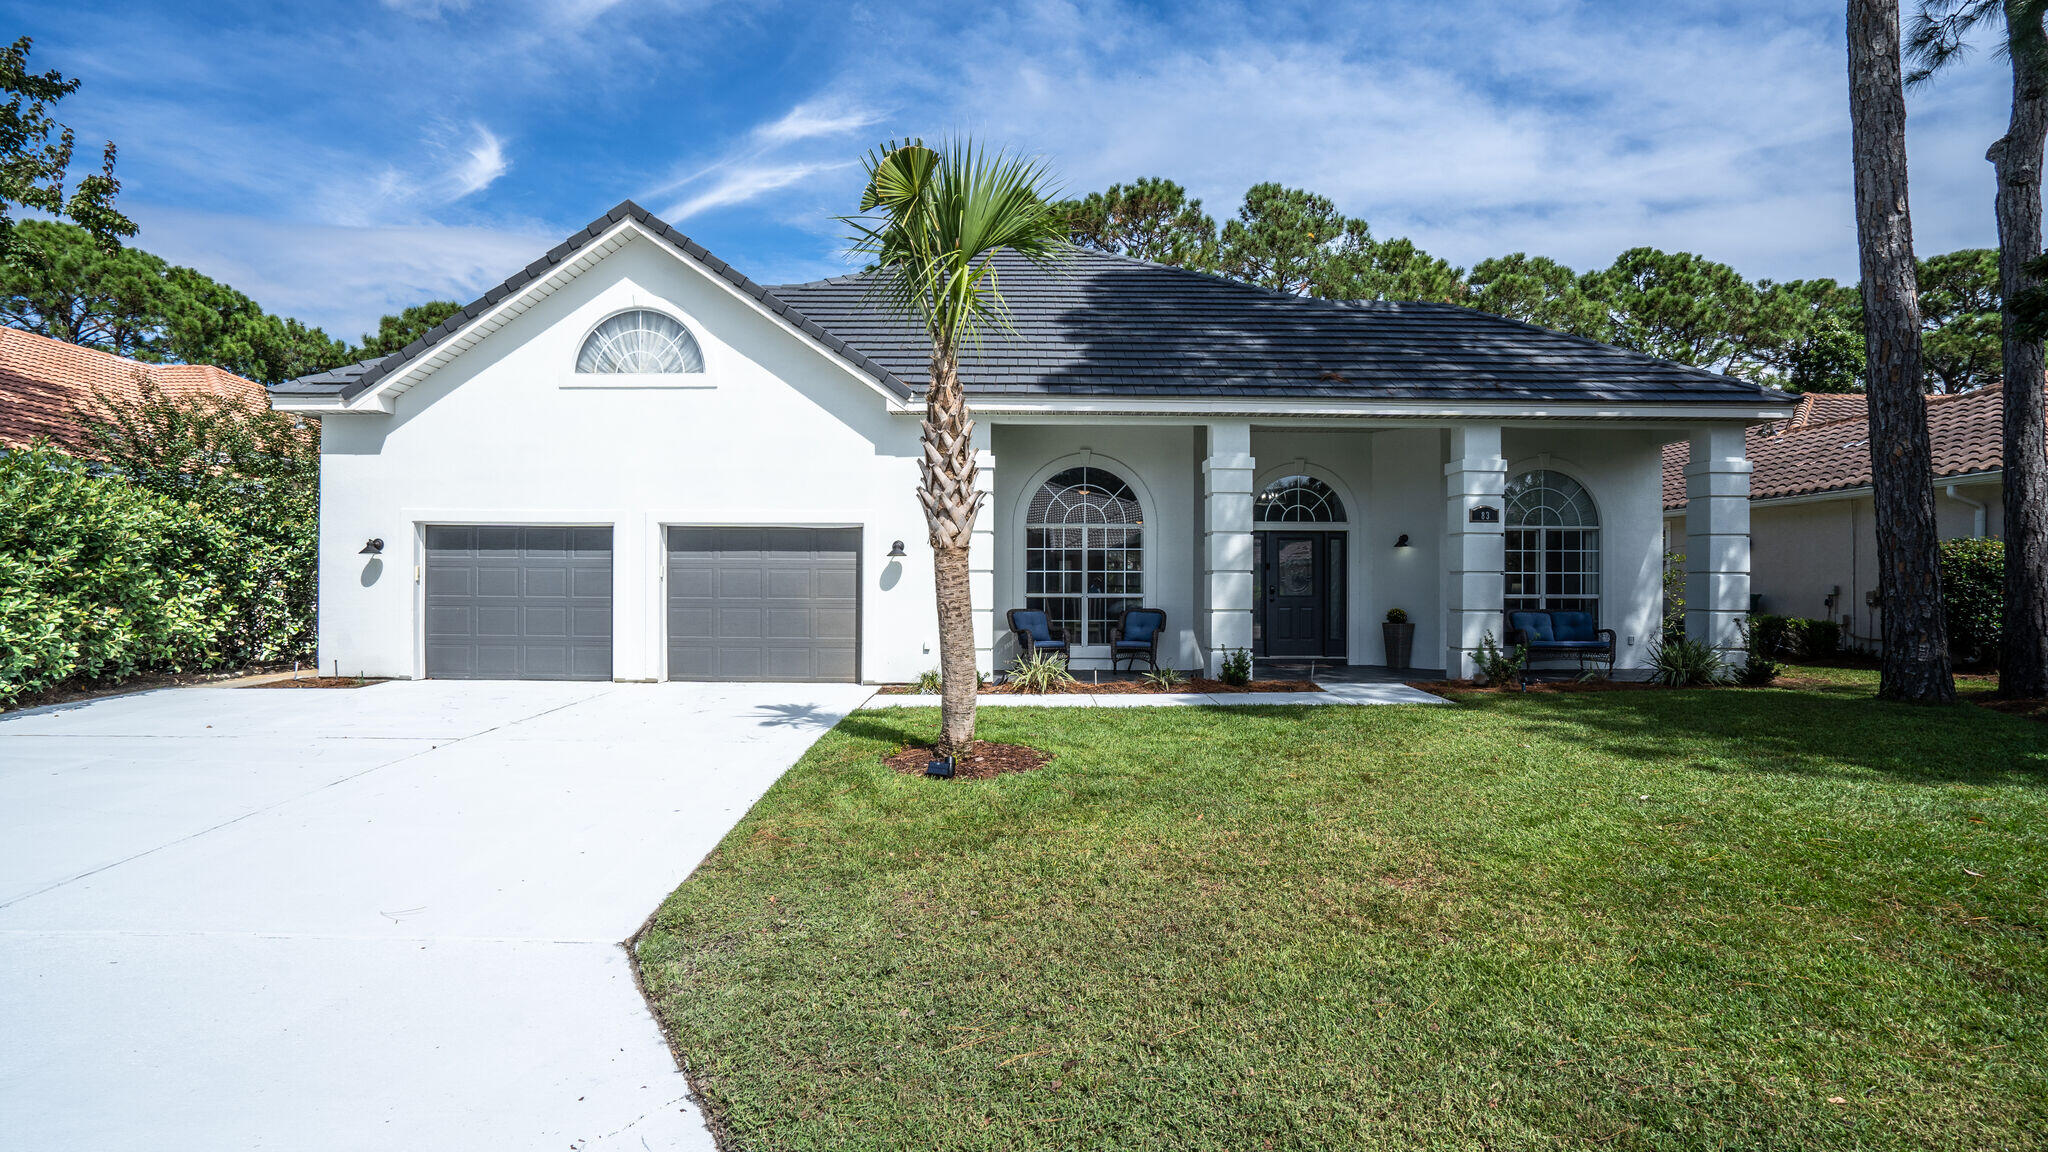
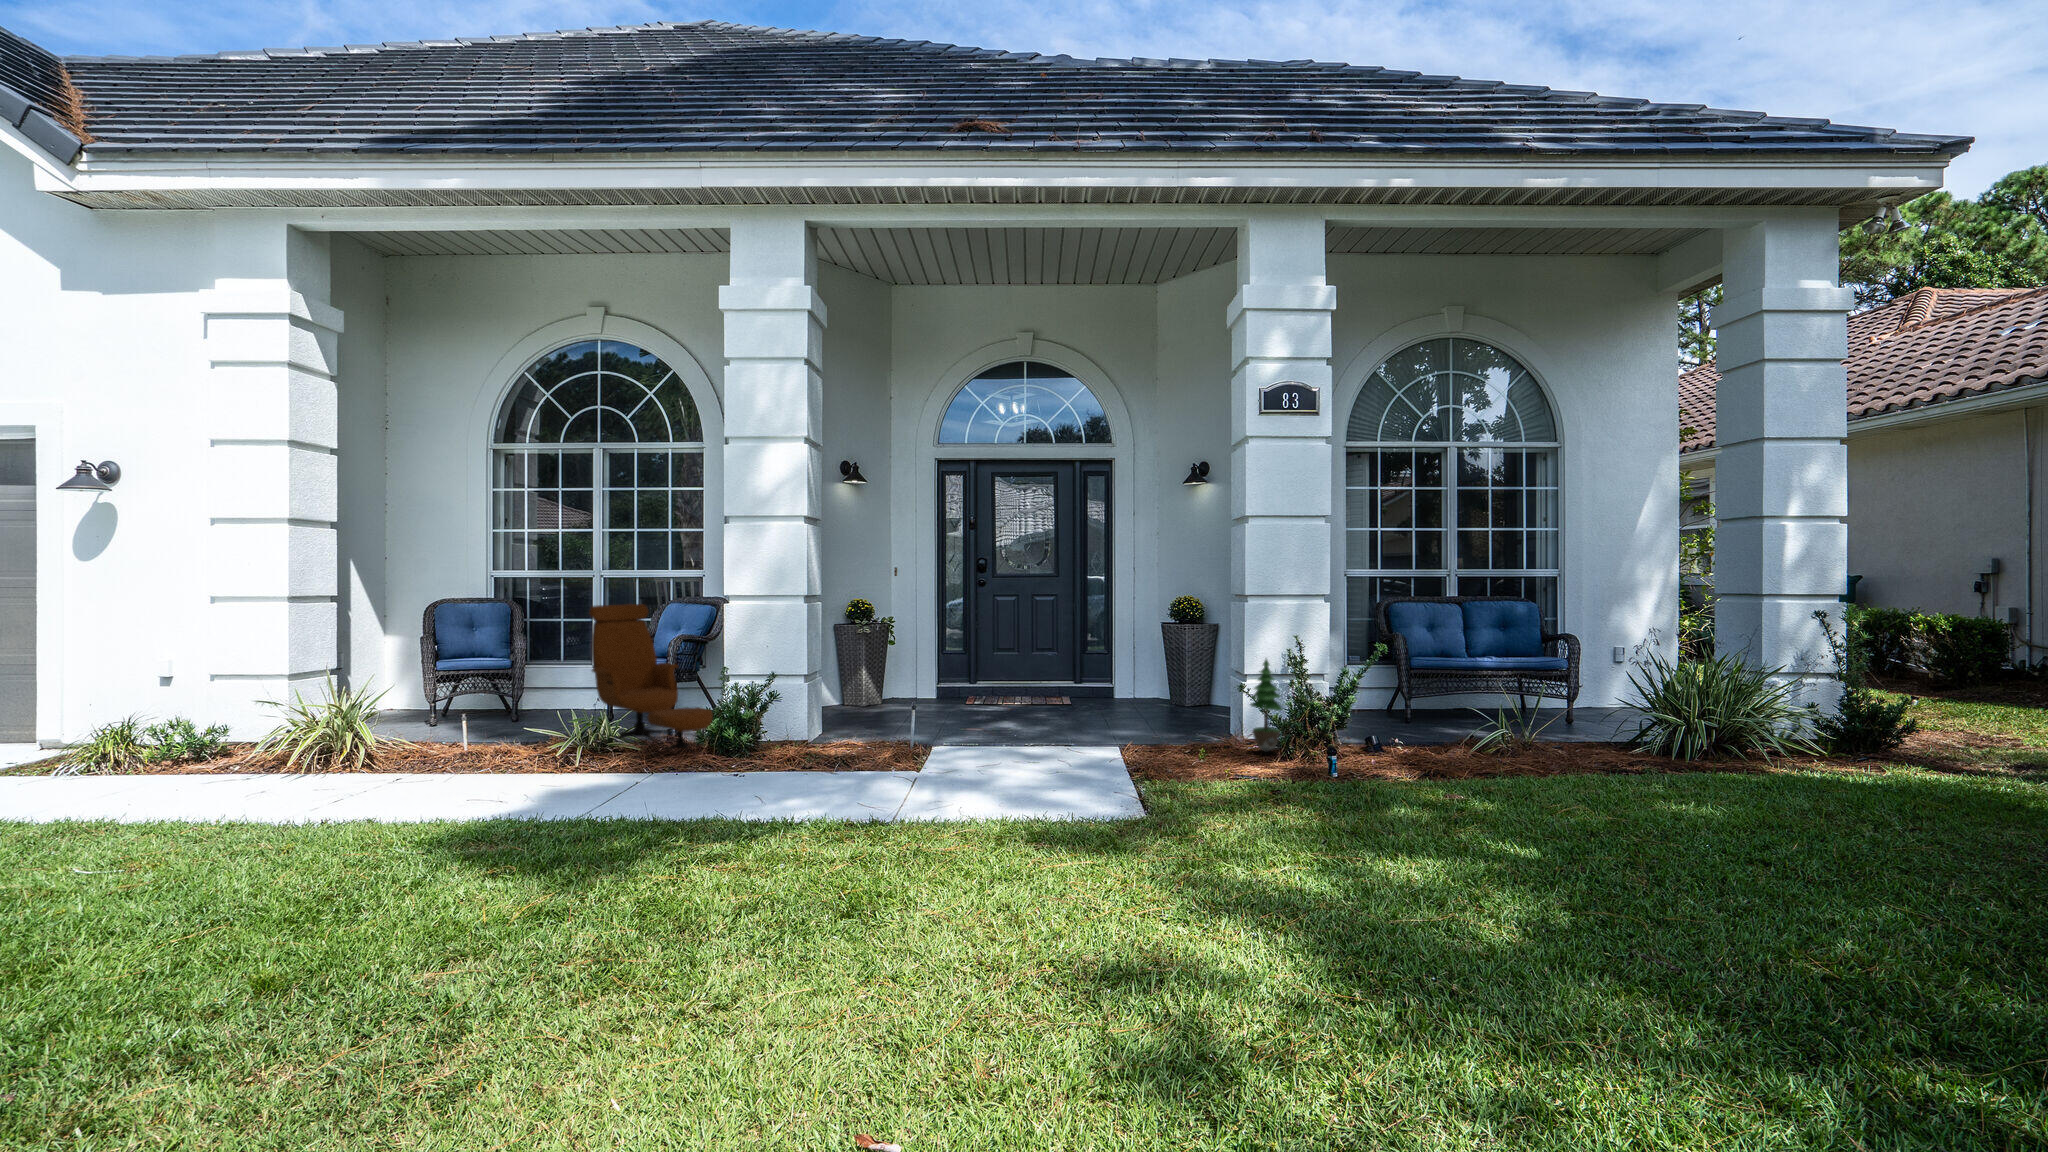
lounge chair: none [1138,614,1218,687] -> present [589,604,713,757]

